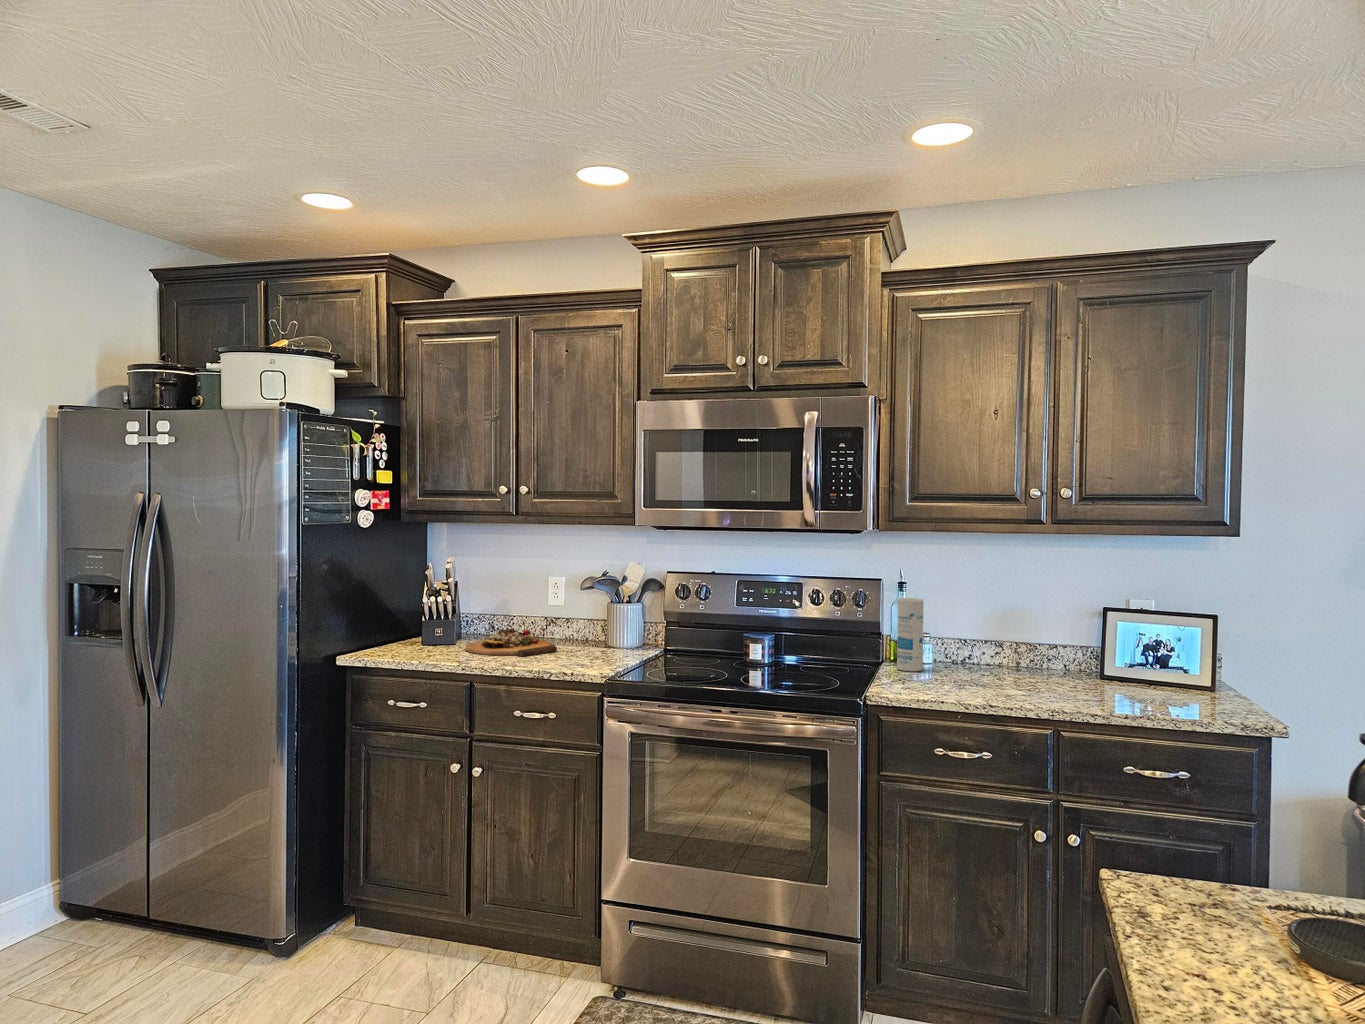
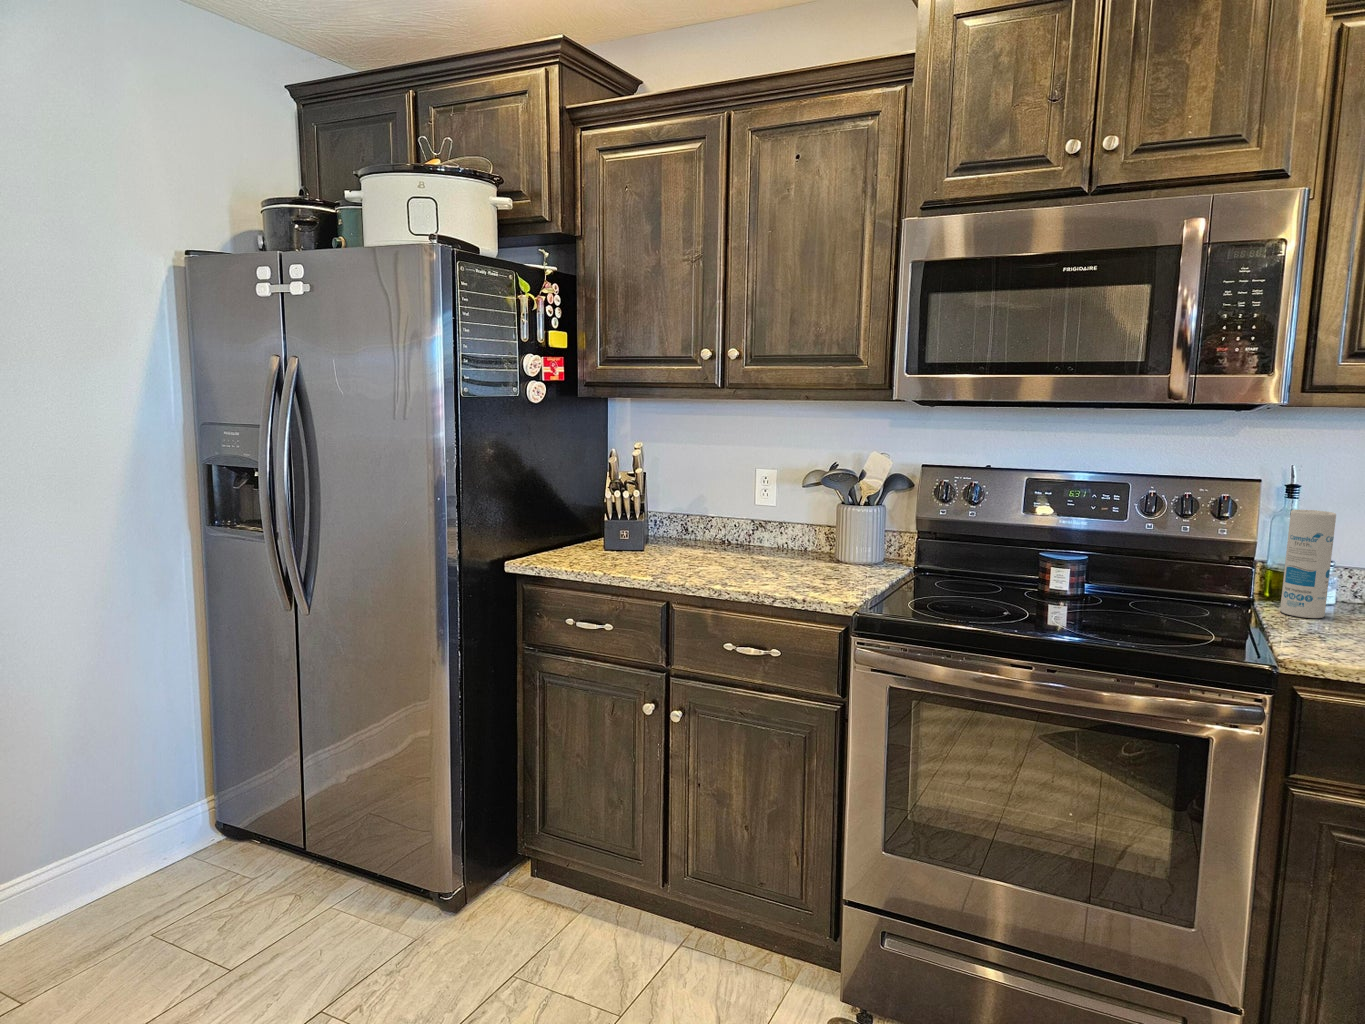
cutting board: present [465,628,557,657] -> none [657,532,774,571]

